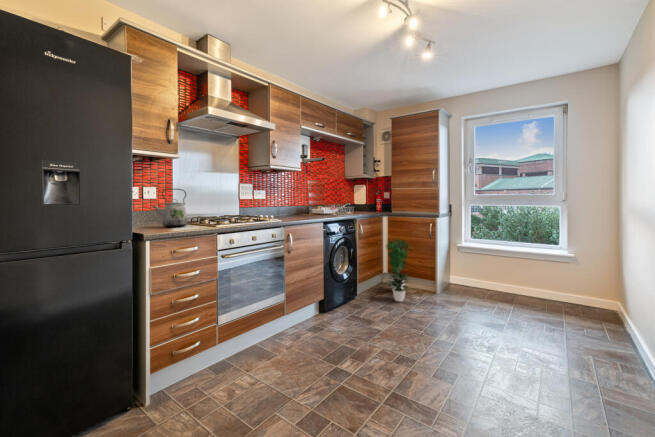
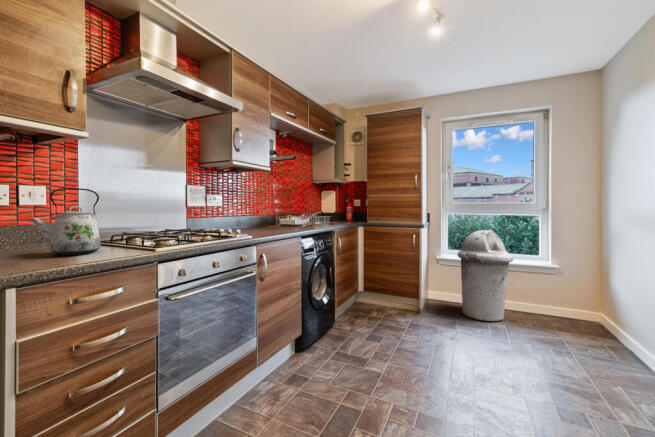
trash can: none [473,219,525,303] -> present [458,230,513,321]
potted plant: present [385,239,409,302] -> none [364,248,398,327]

